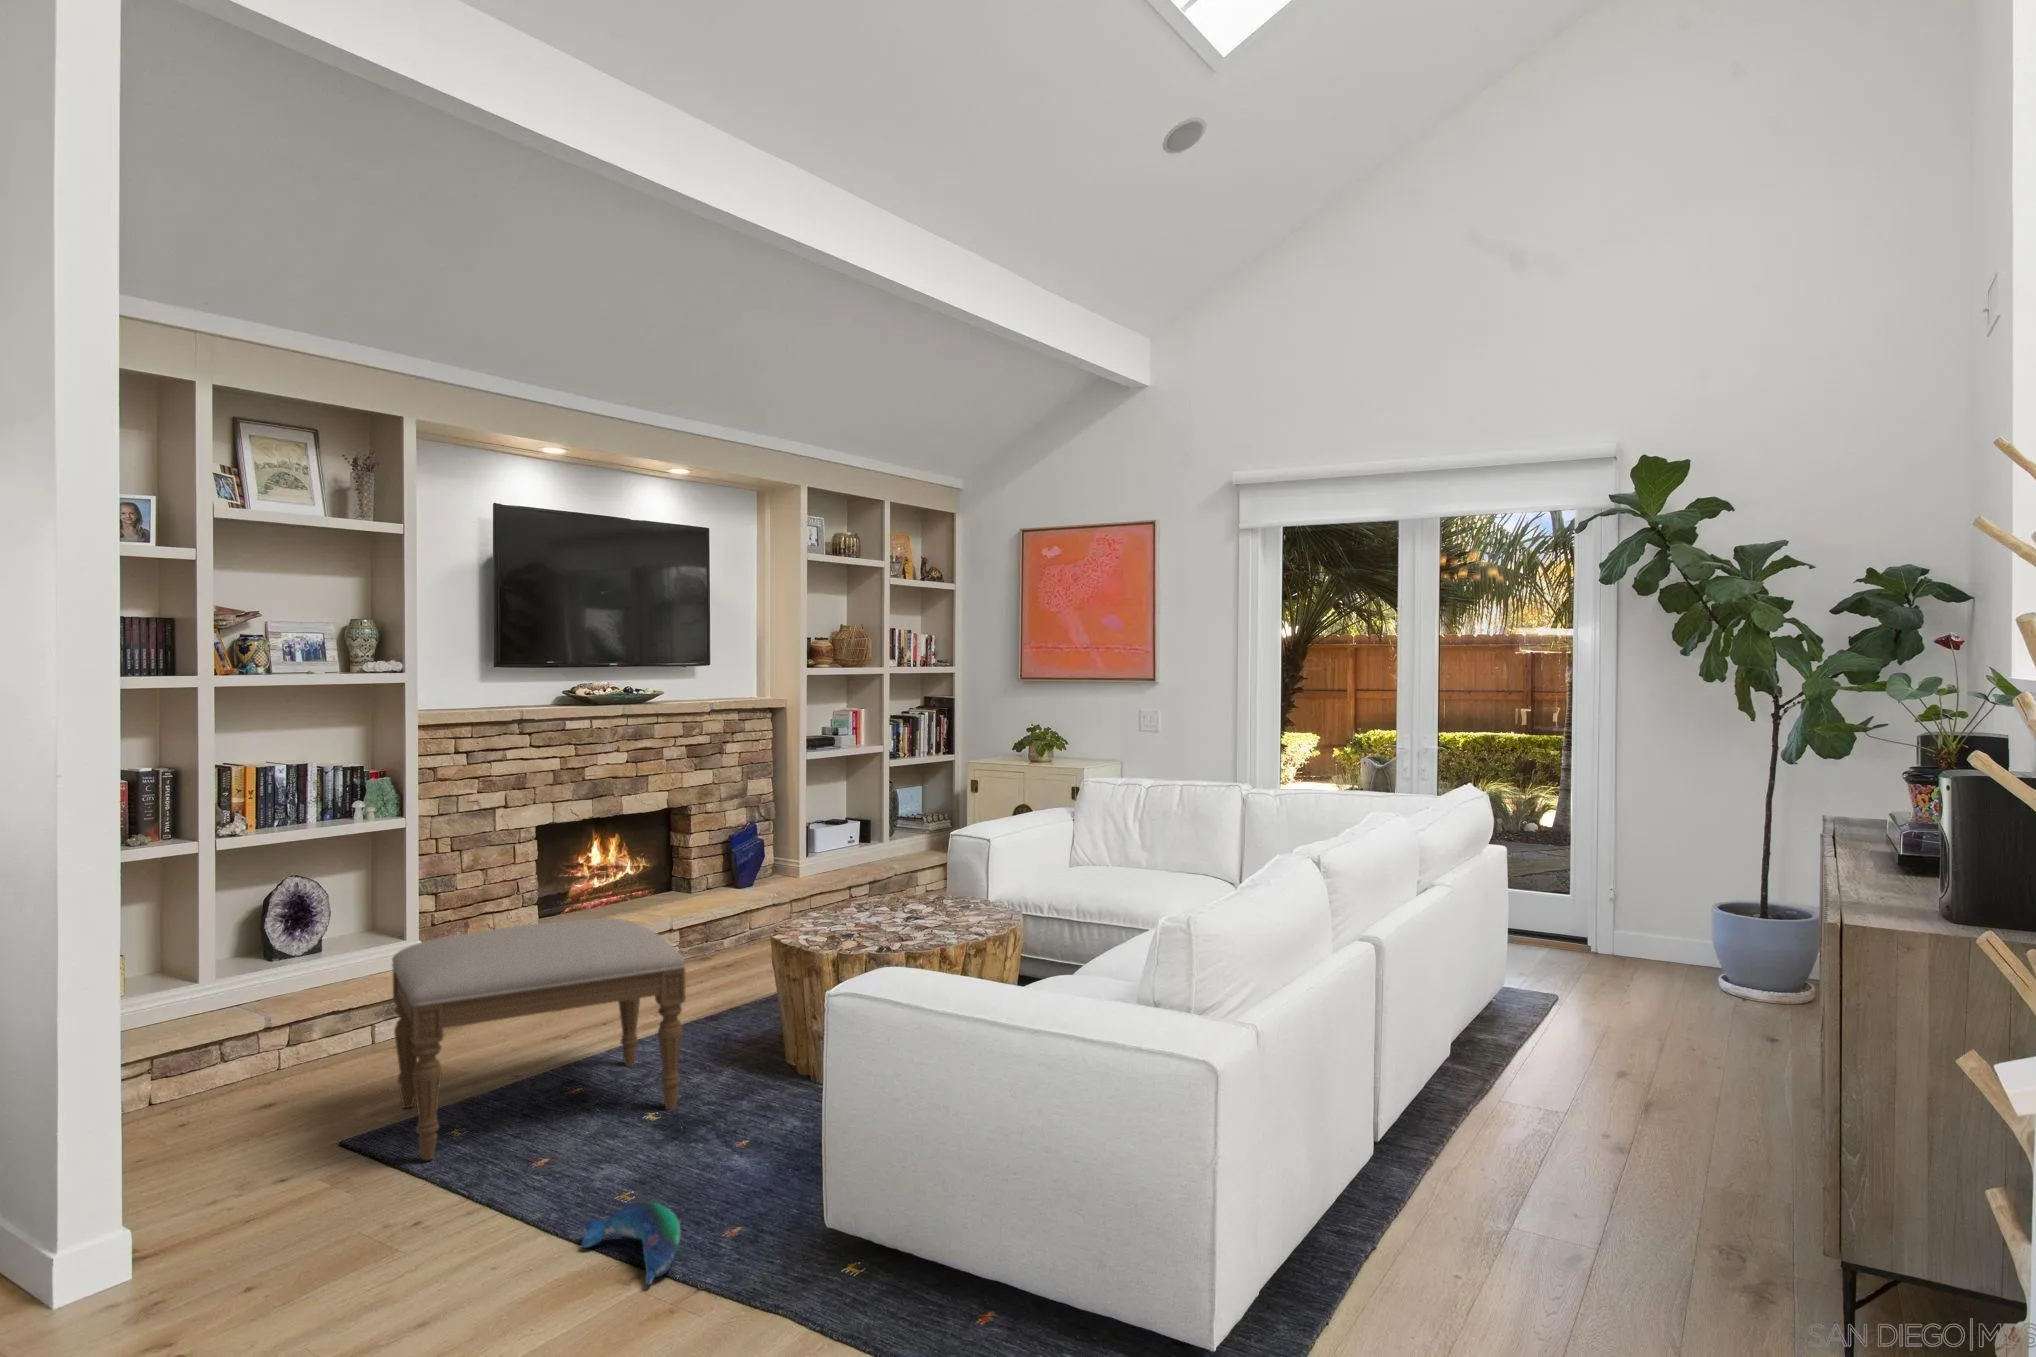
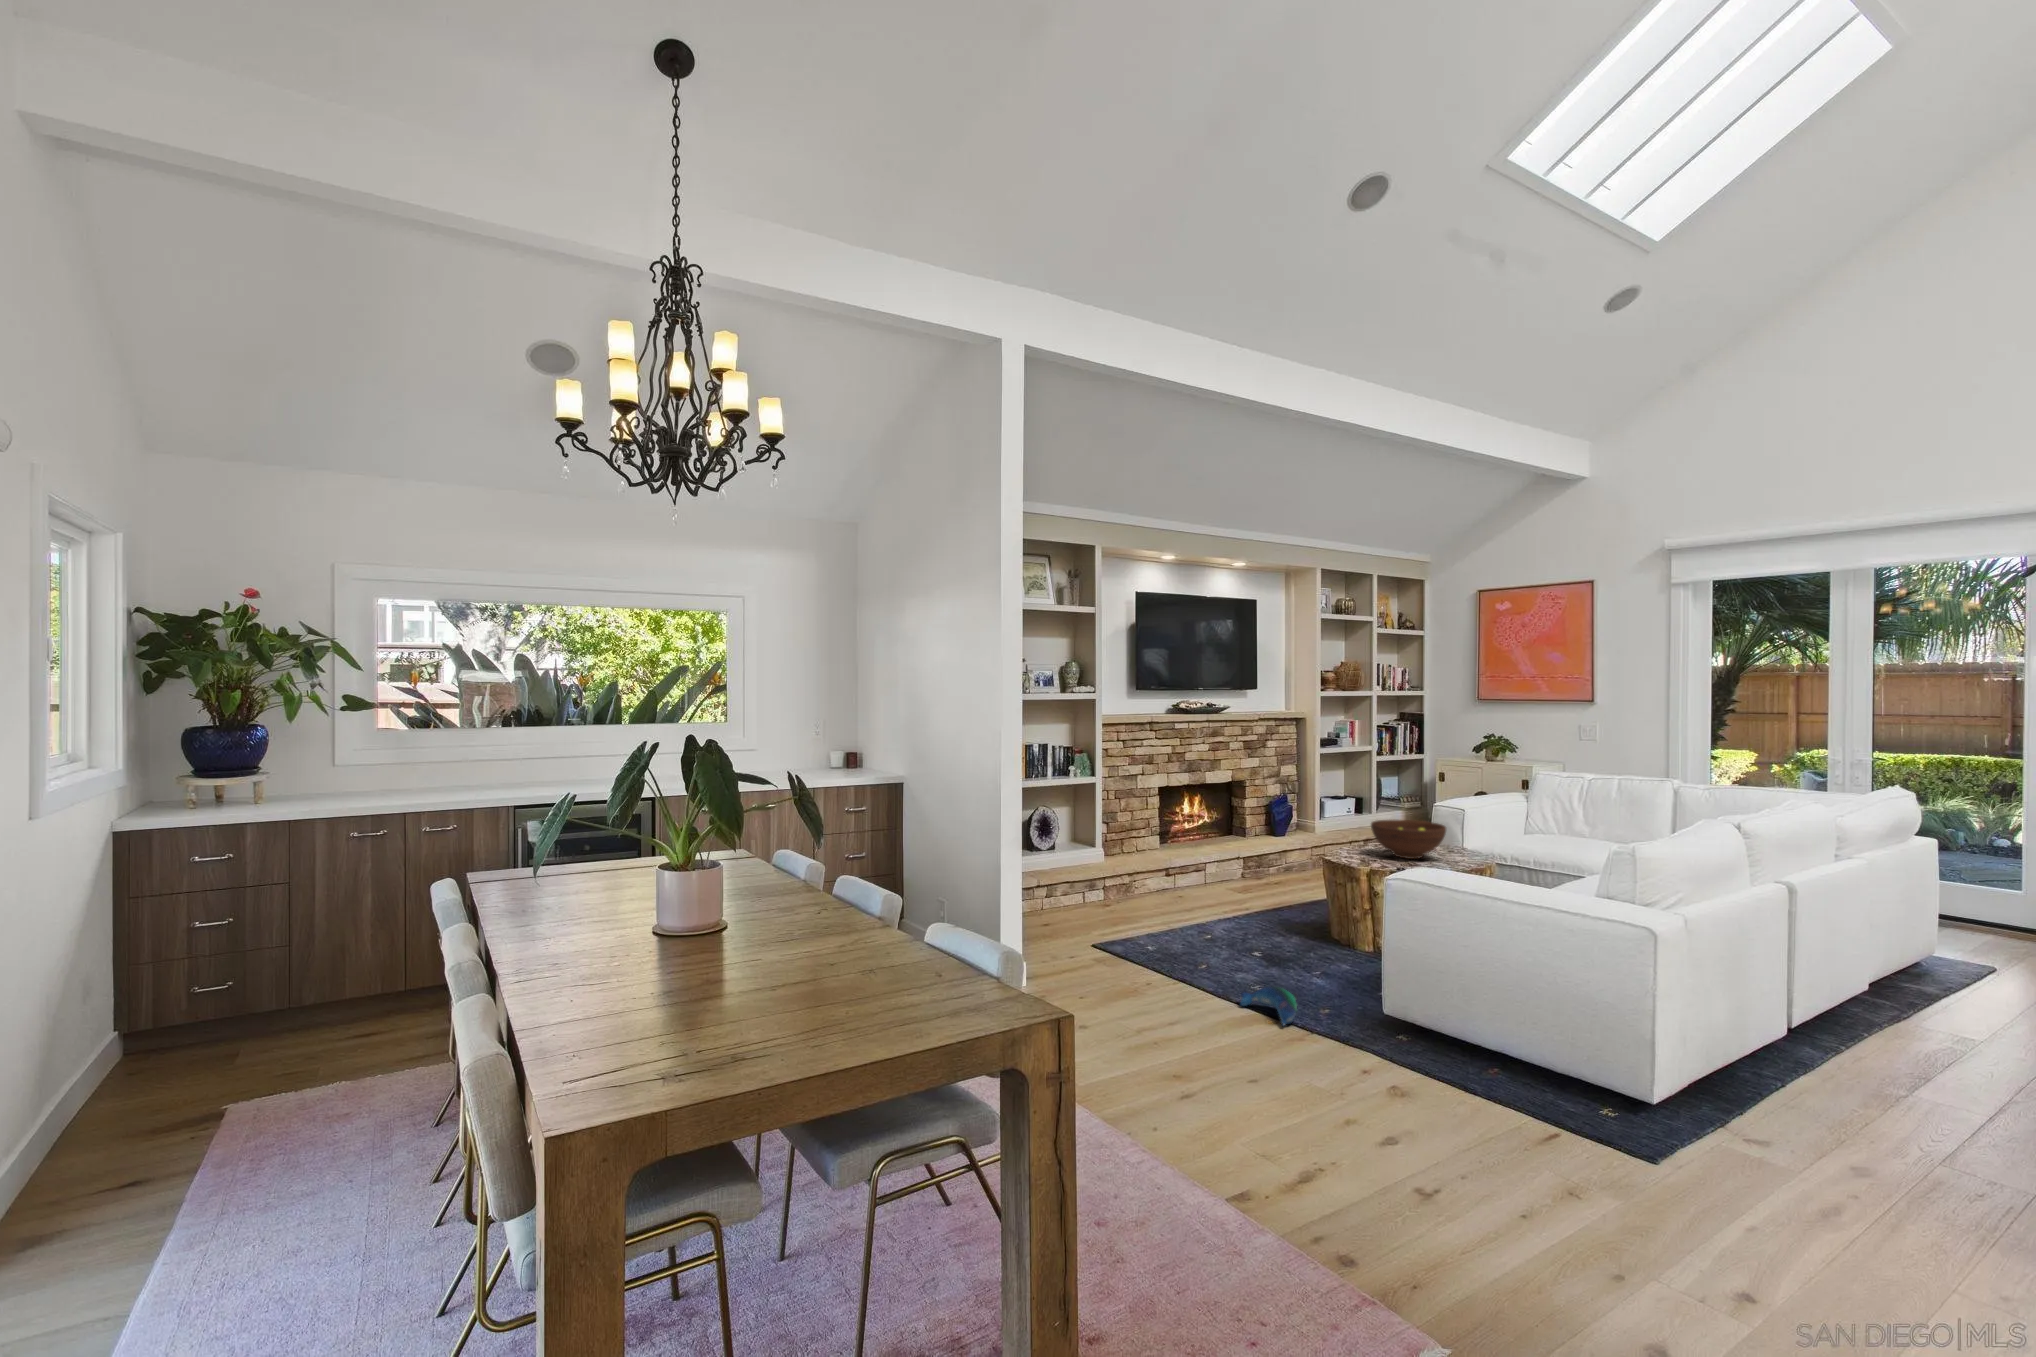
fruit bowl: none [849,862,956,924] -> present [1371,820,1446,859]
ottoman: present [392,919,686,1160] -> none [1111,838,1276,957]

